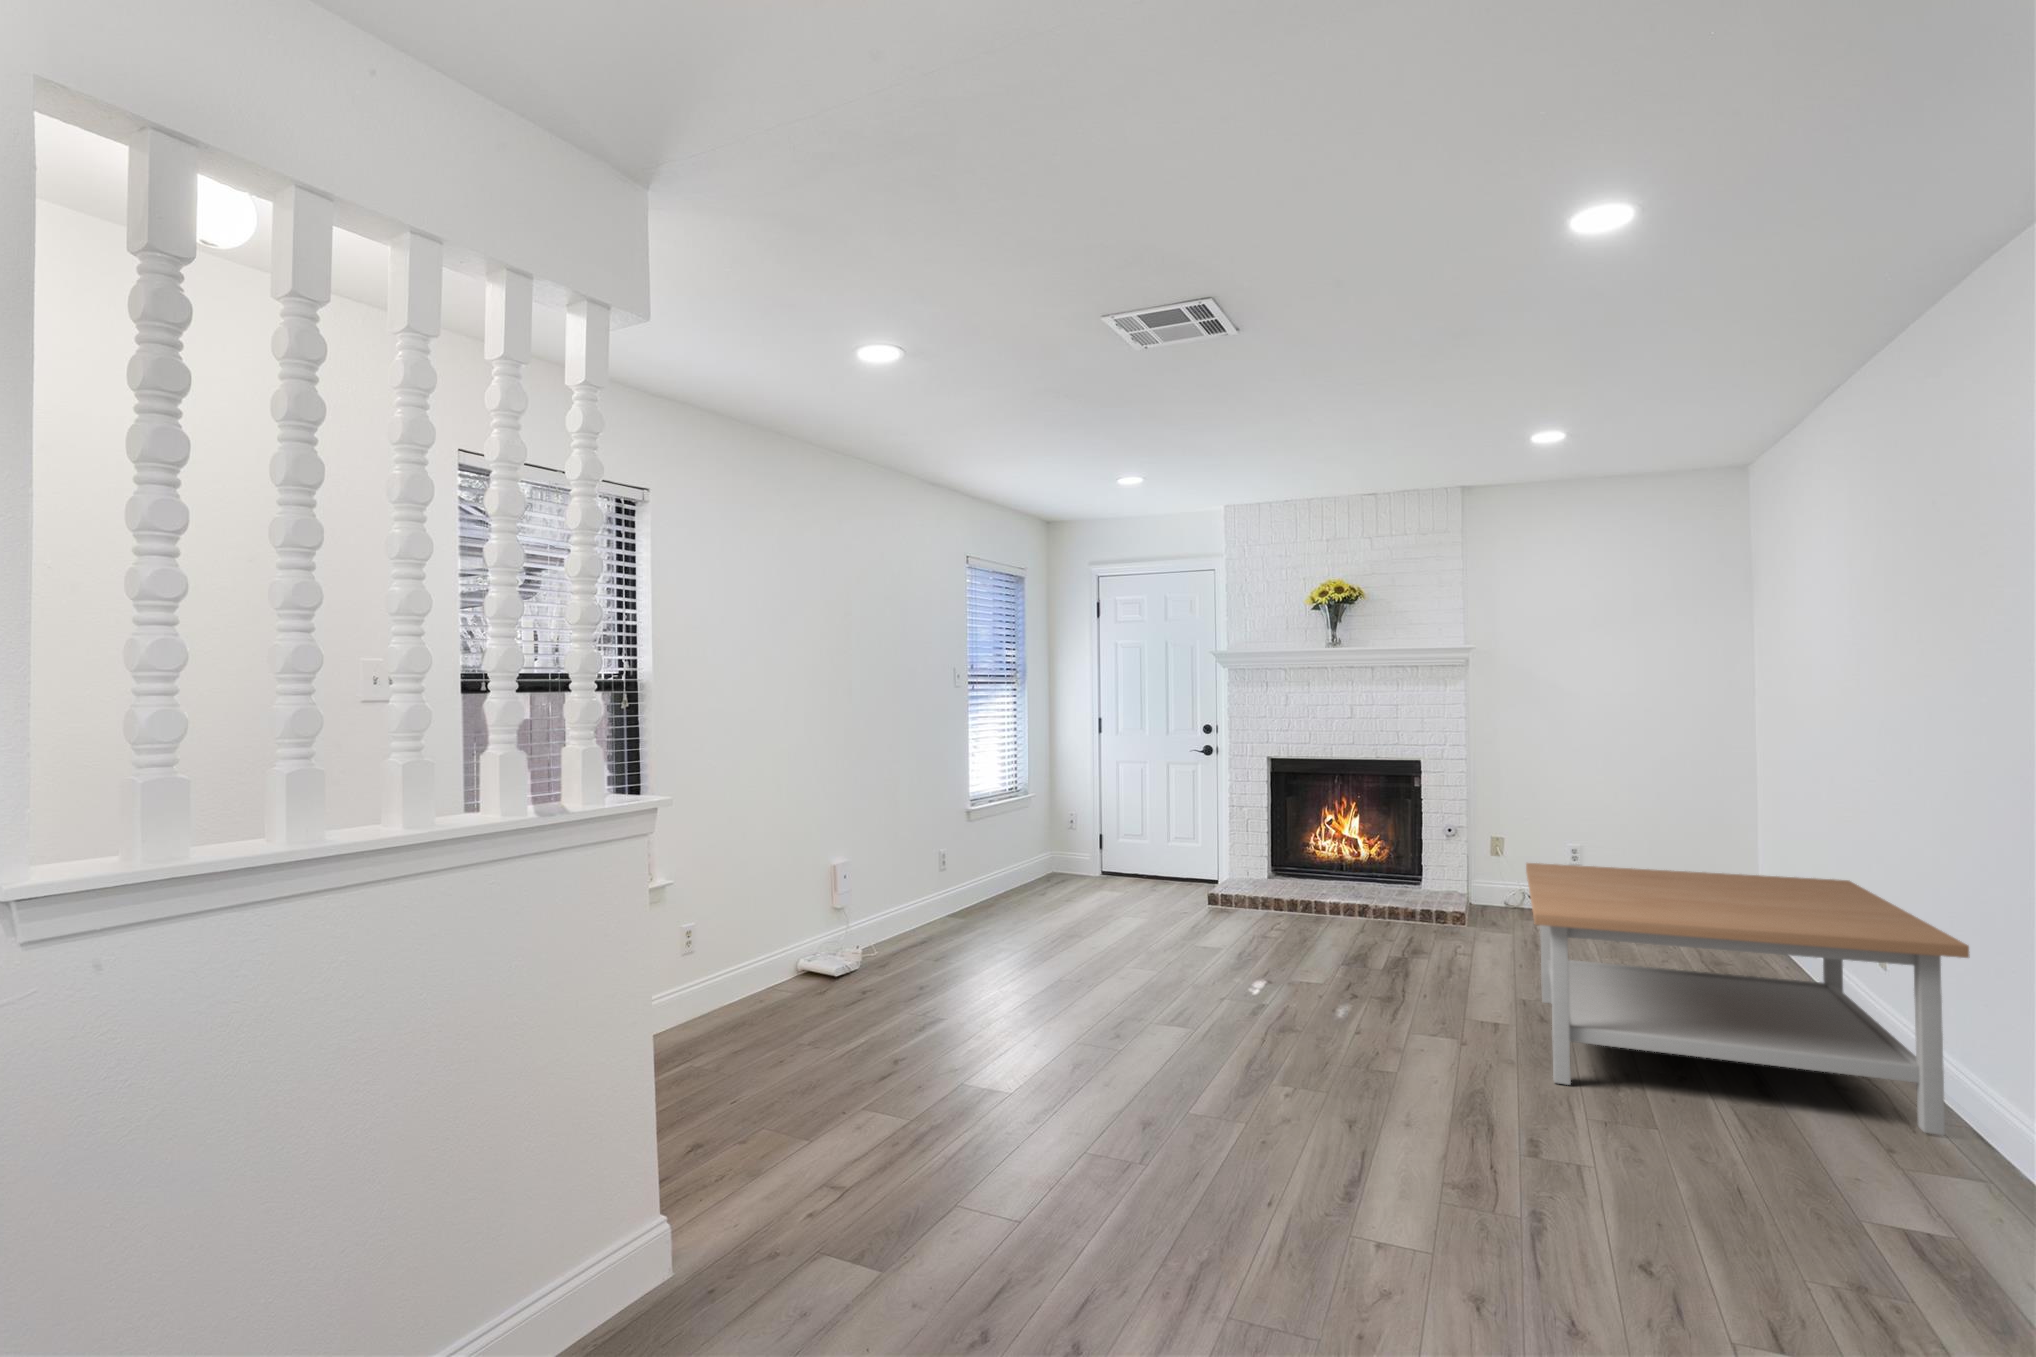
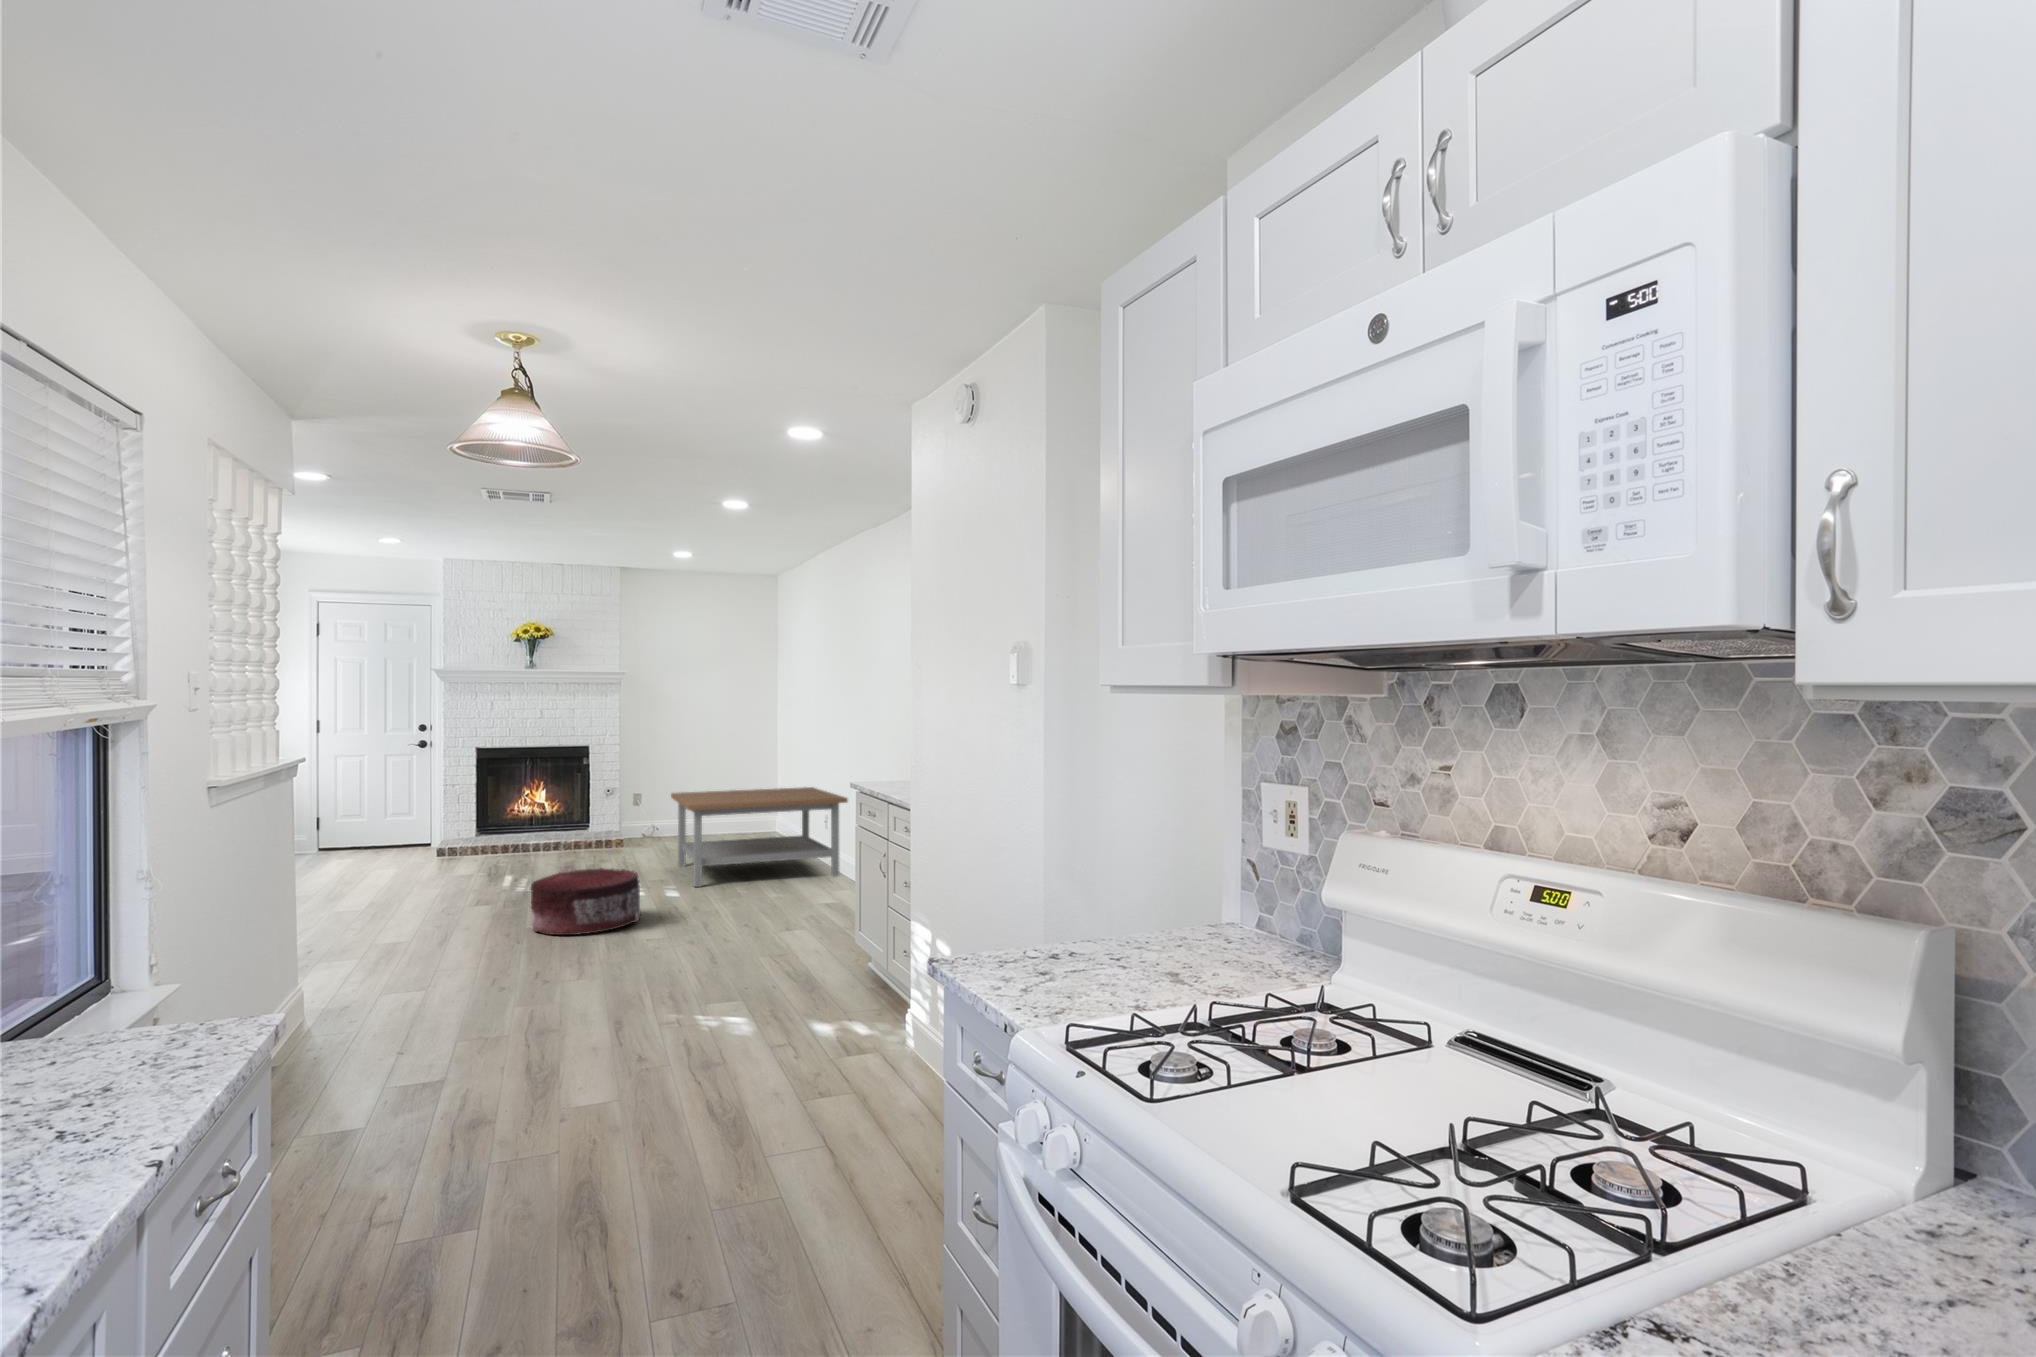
pouf: none [1175,1033,1402,1214] -> present [531,868,641,935]

